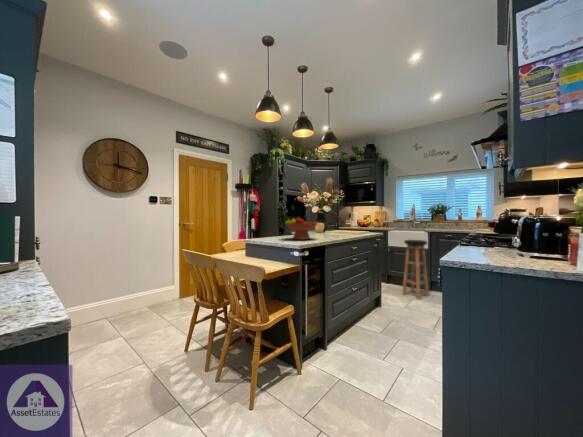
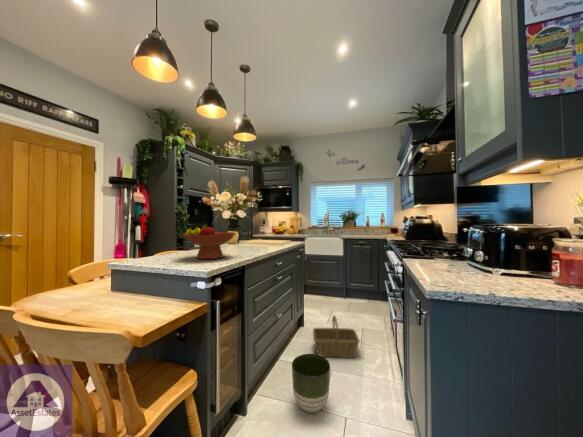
bar stool: present [402,240,429,299] -> none [322,247,347,310]
basket: none [384,297,427,333] -> present [313,316,360,358]
planter: none [359,316,389,356] -> present [292,354,330,413]

